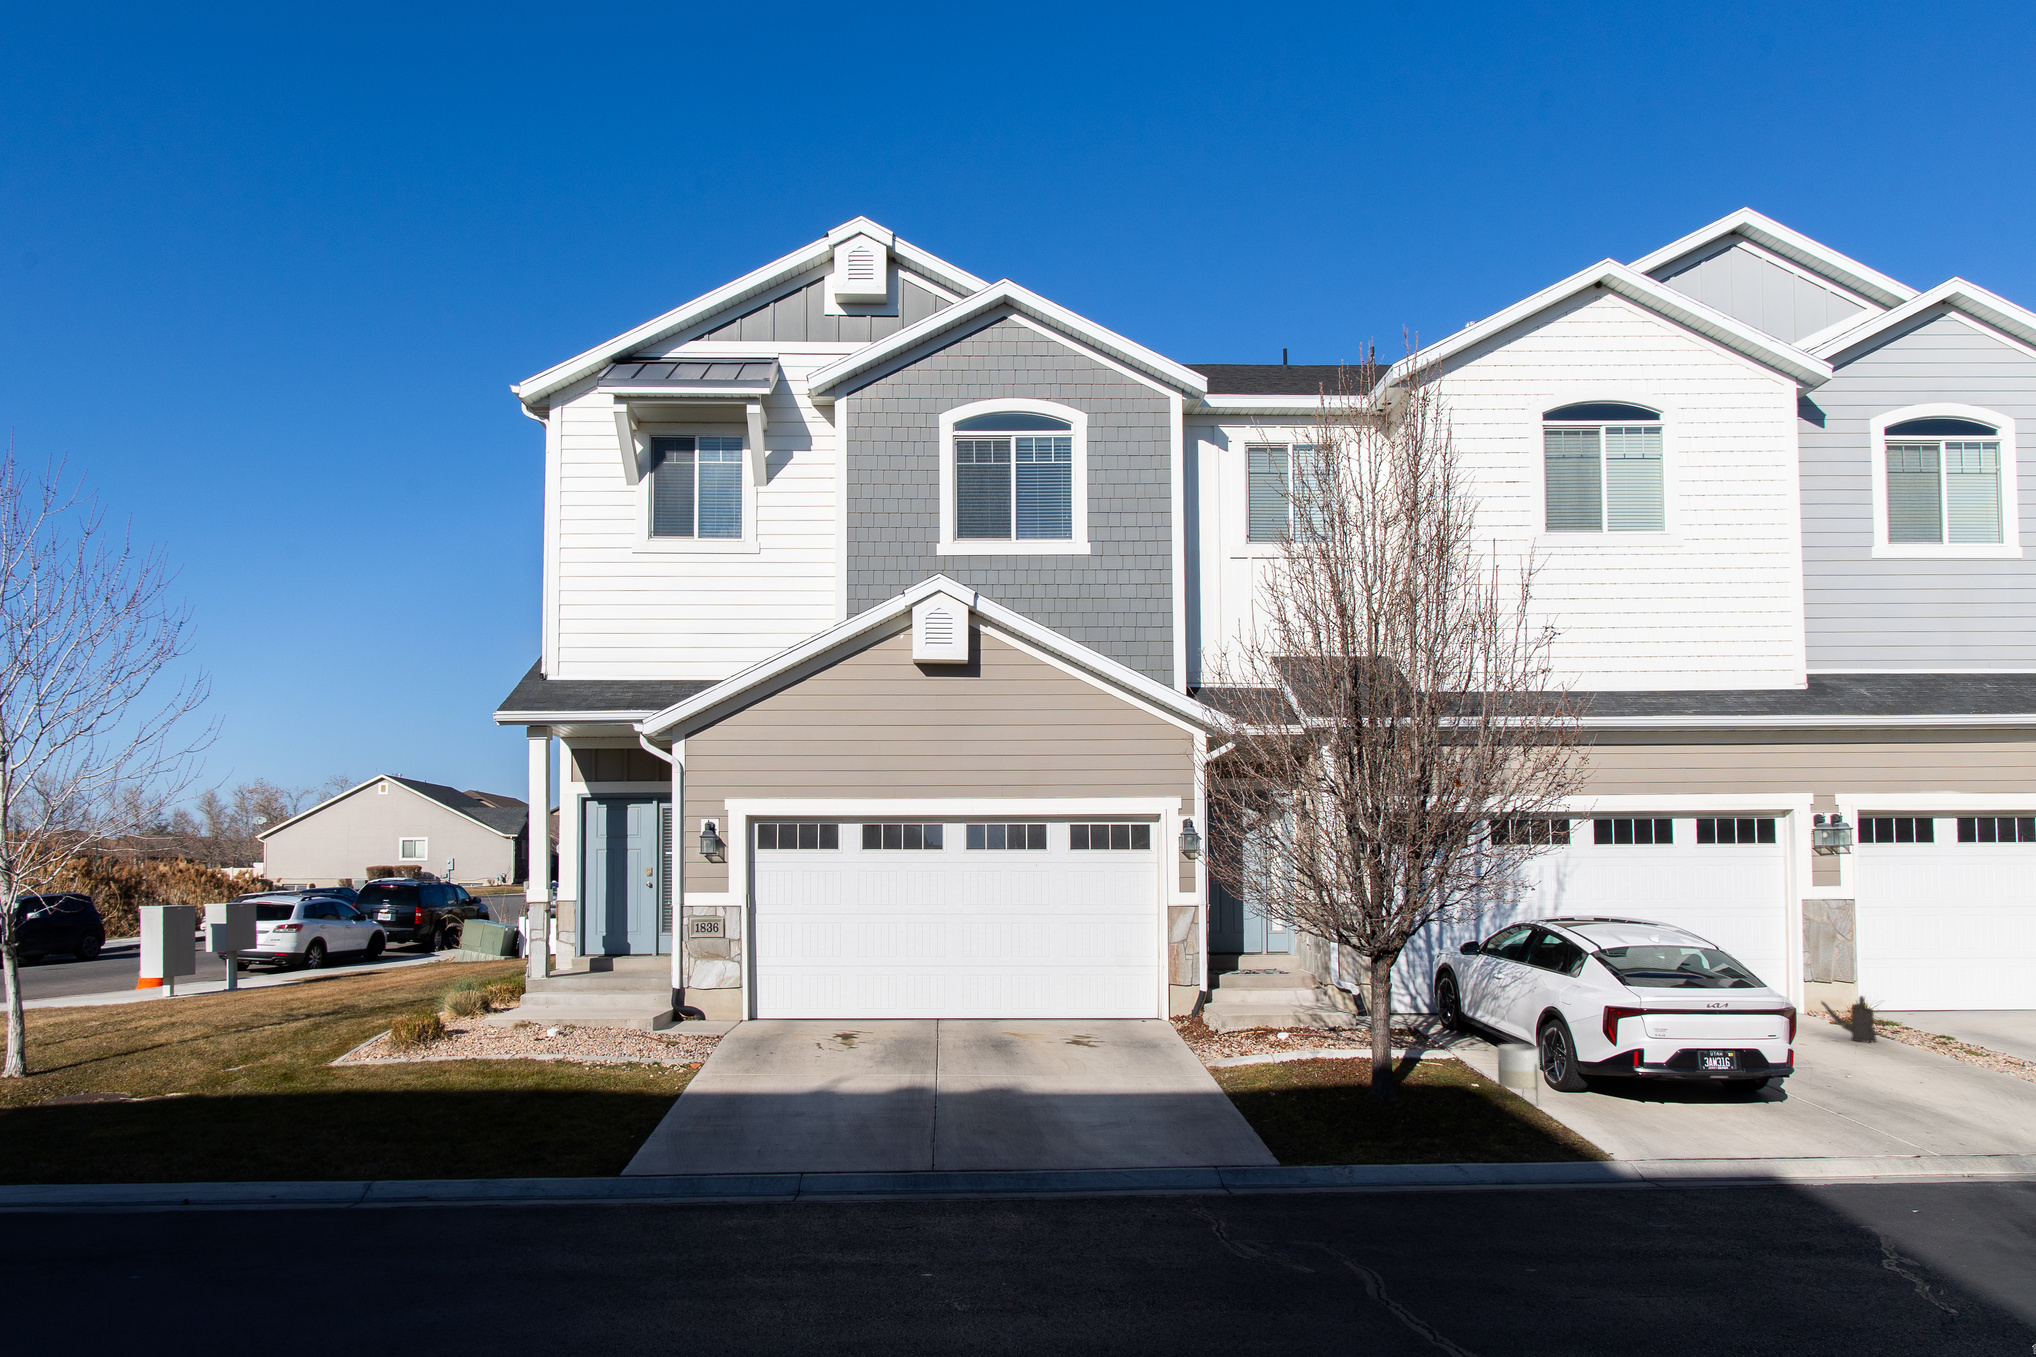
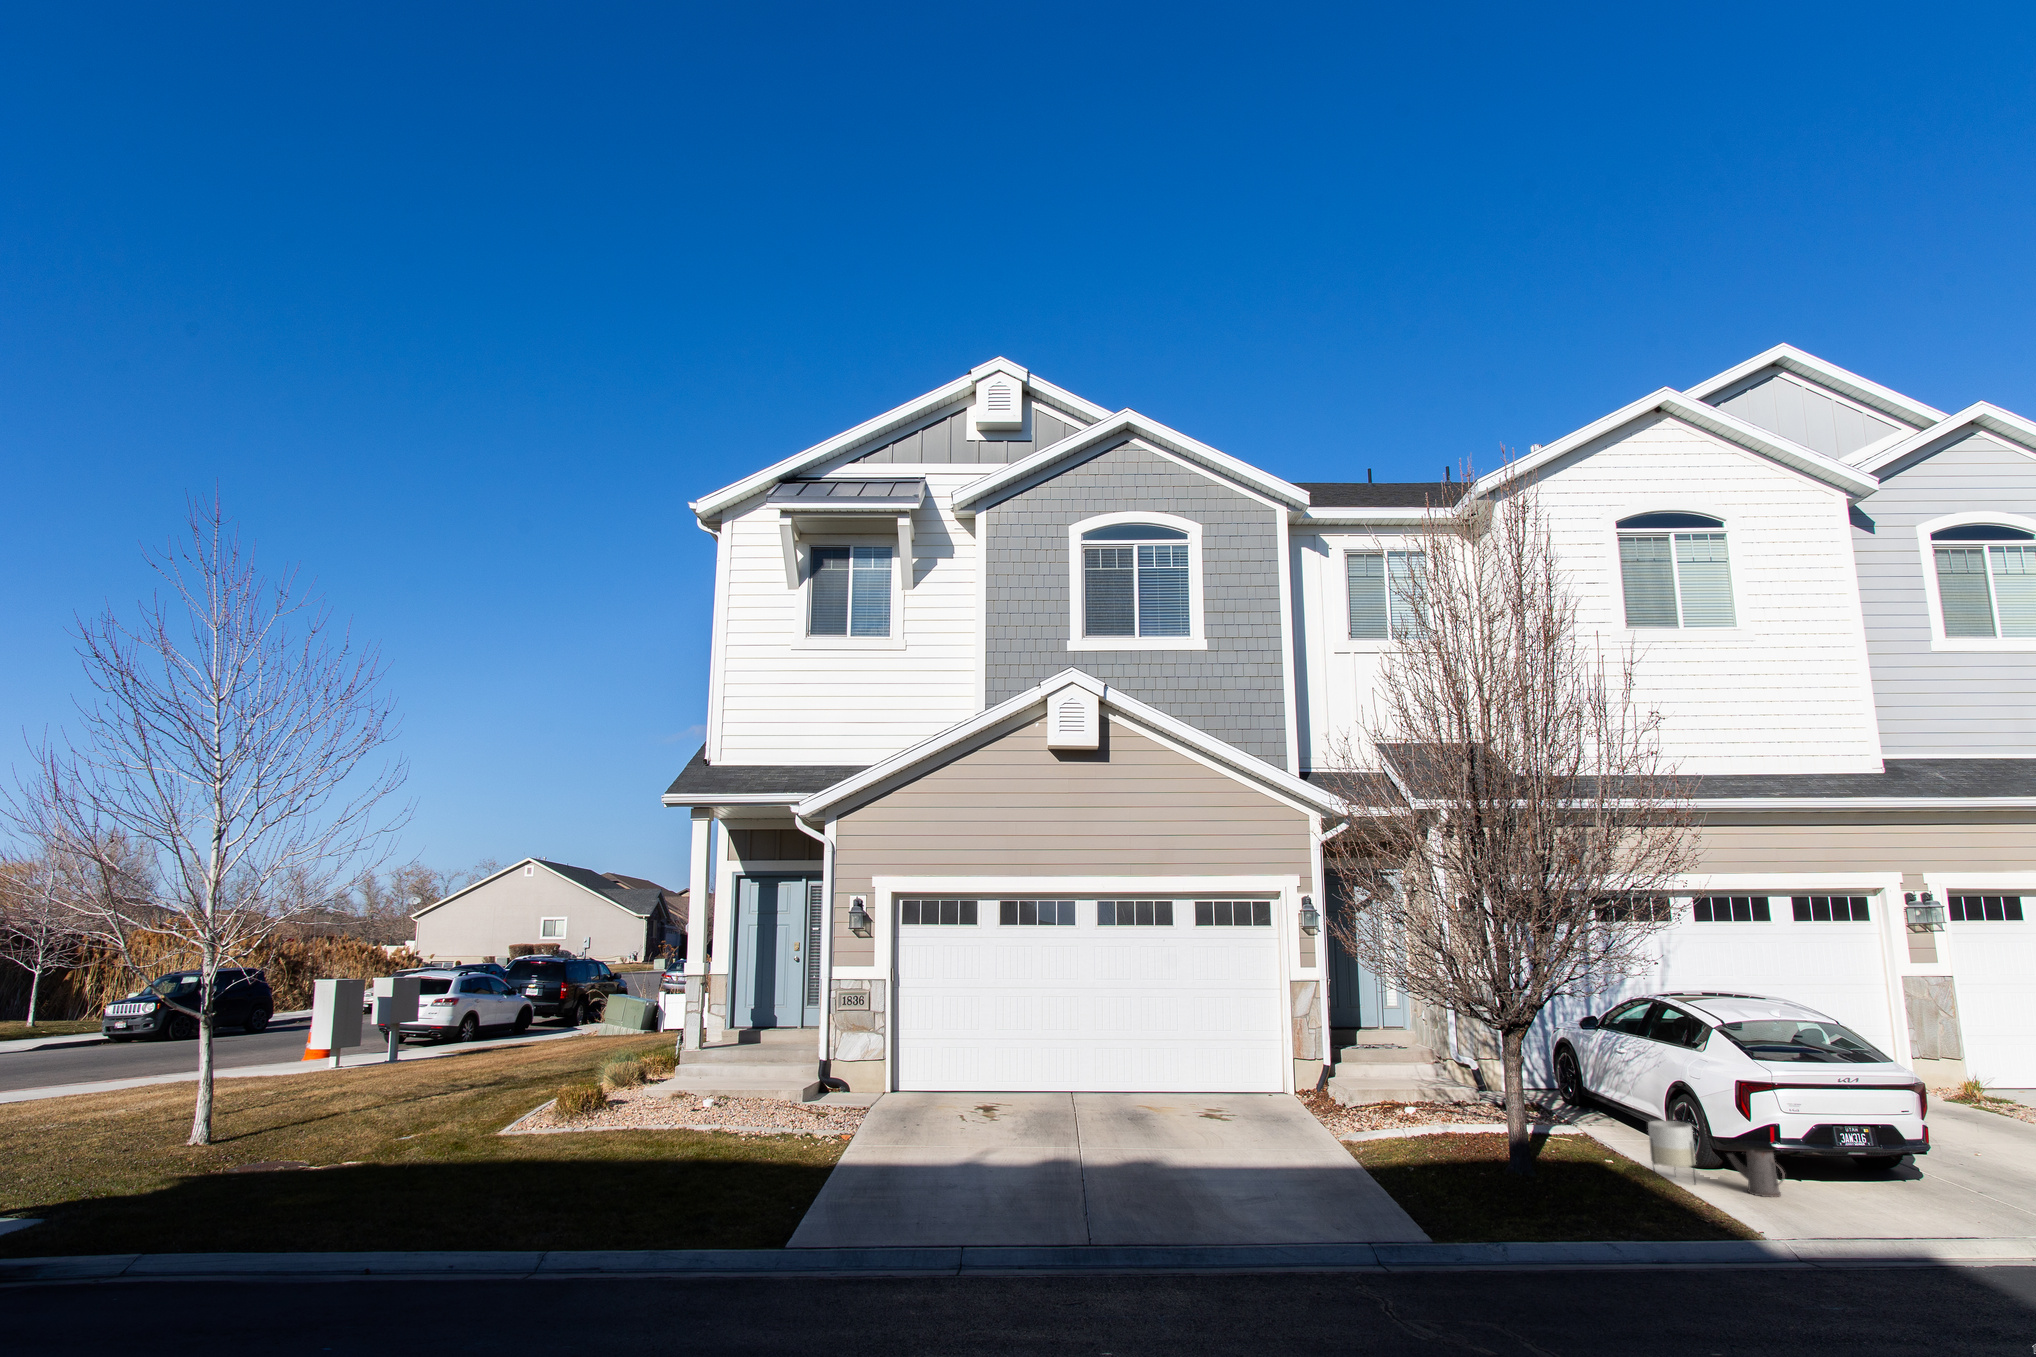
watering can: present [1821,996,1881,1042] -> present [1727,1150,1785,1197]

